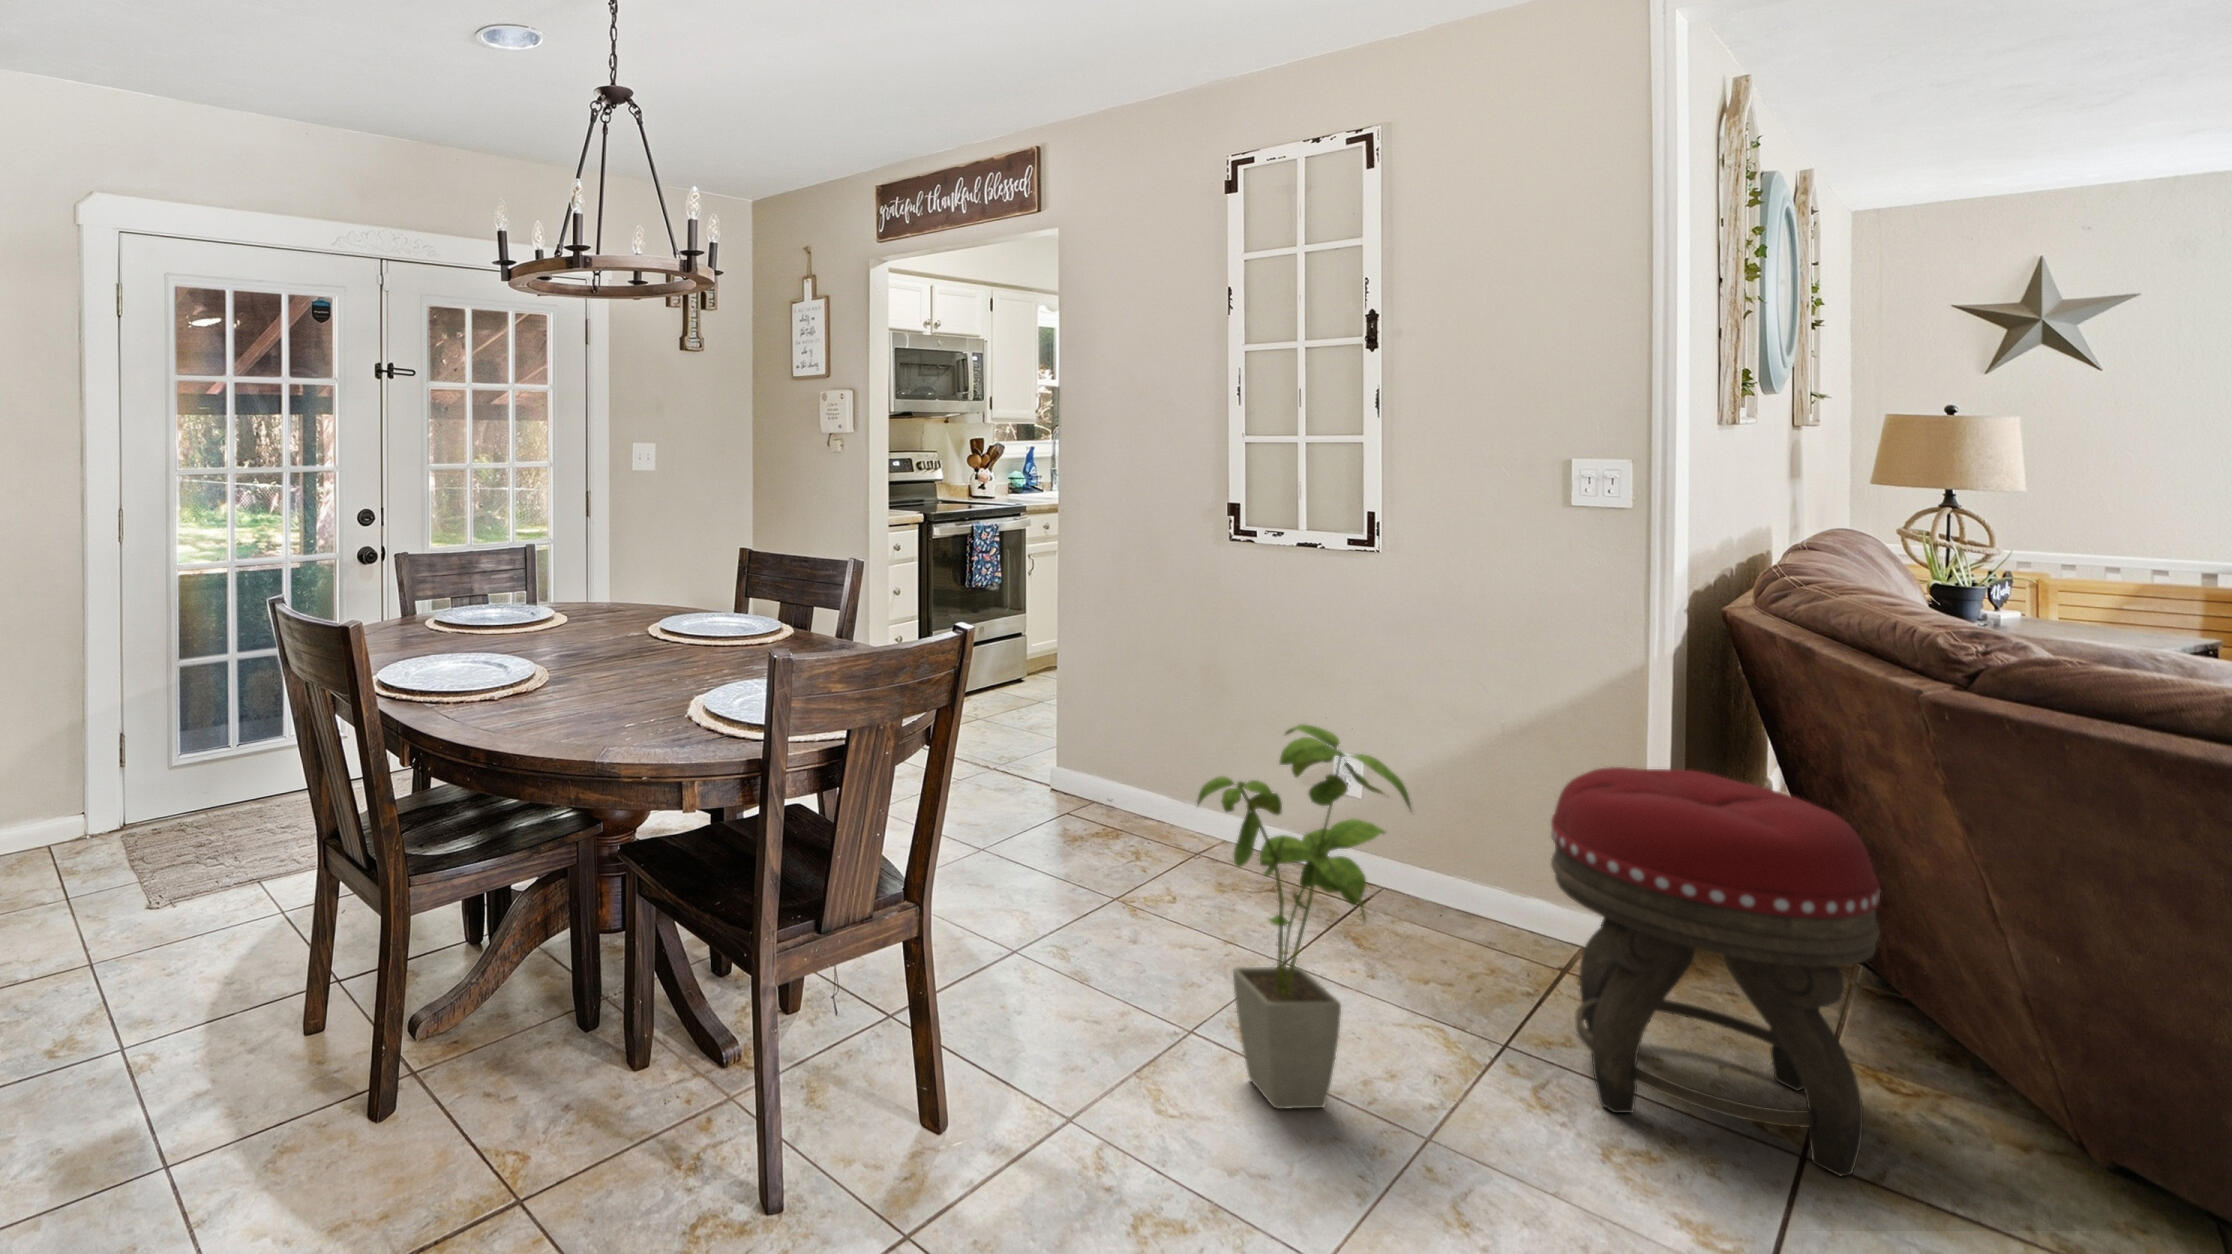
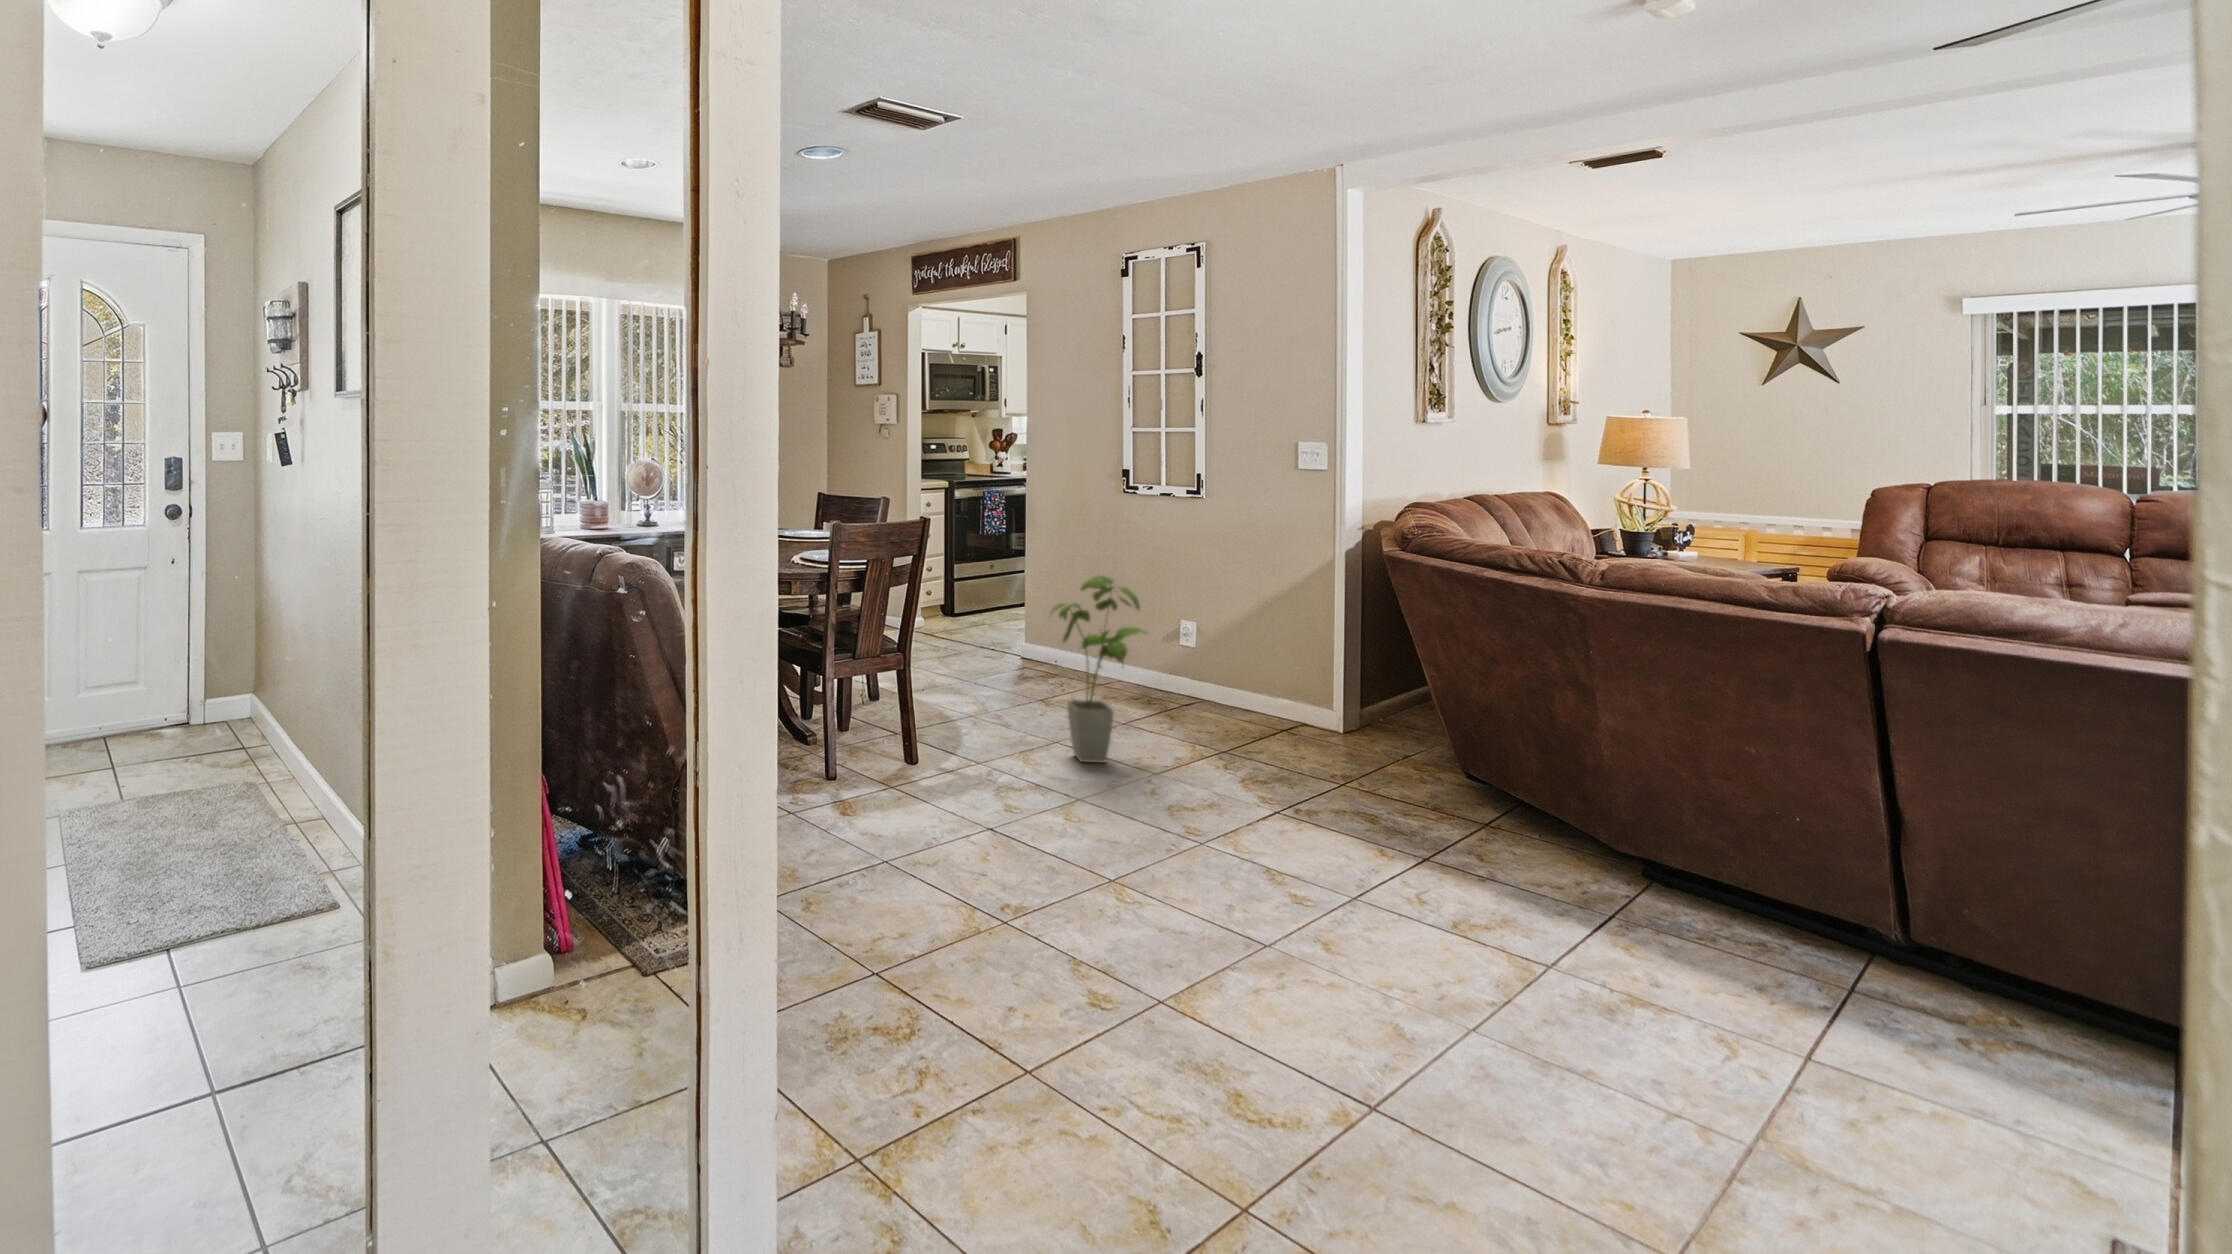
footstool: present [1551,767,1880,1176] -> none [1238,606,1376,784]

